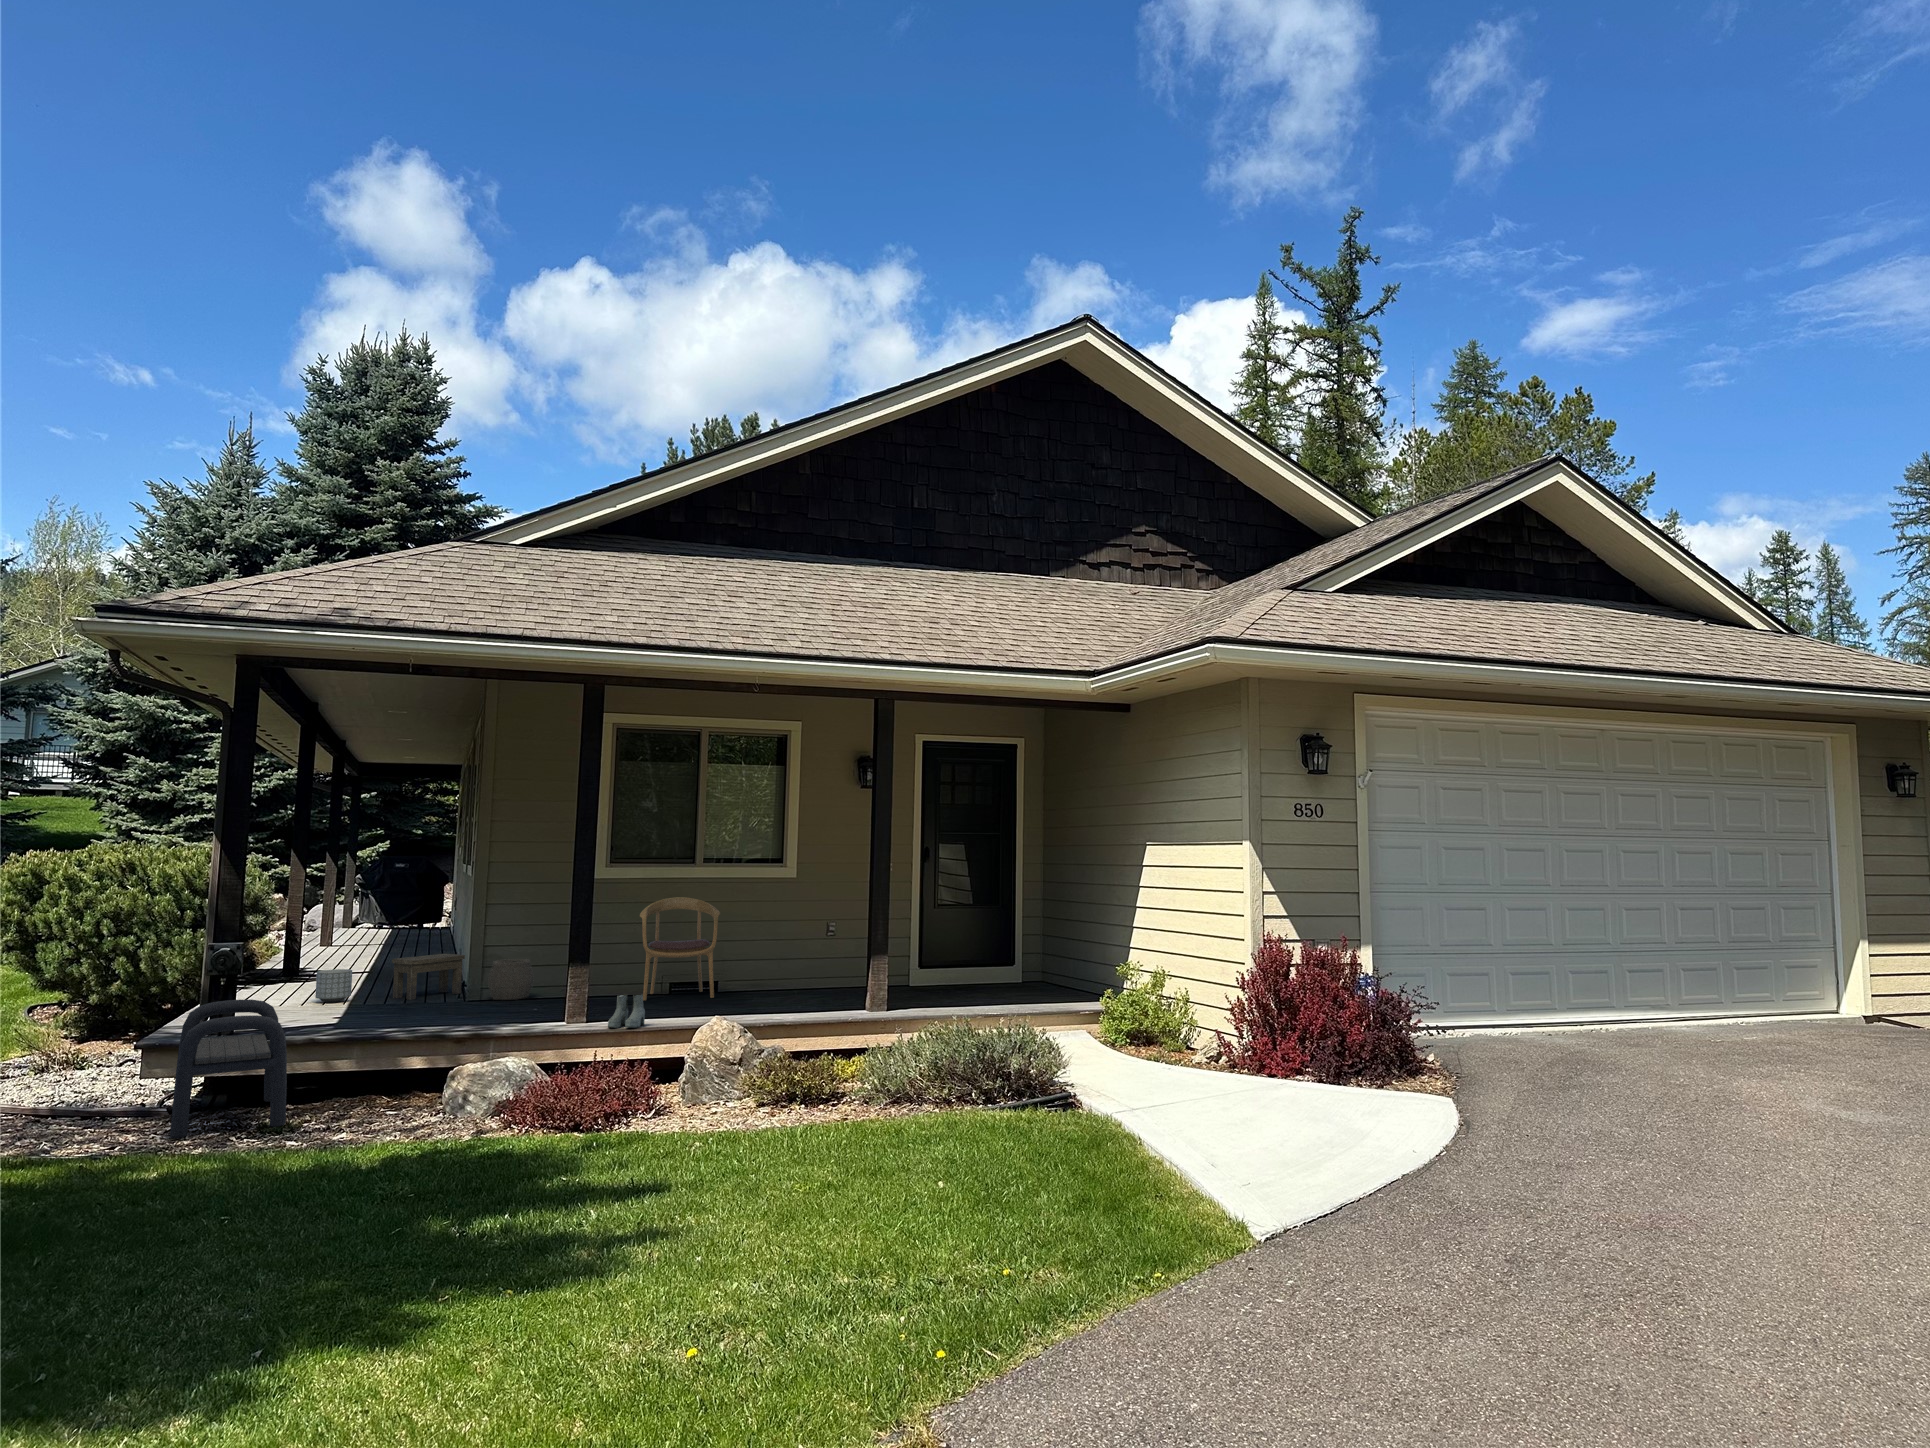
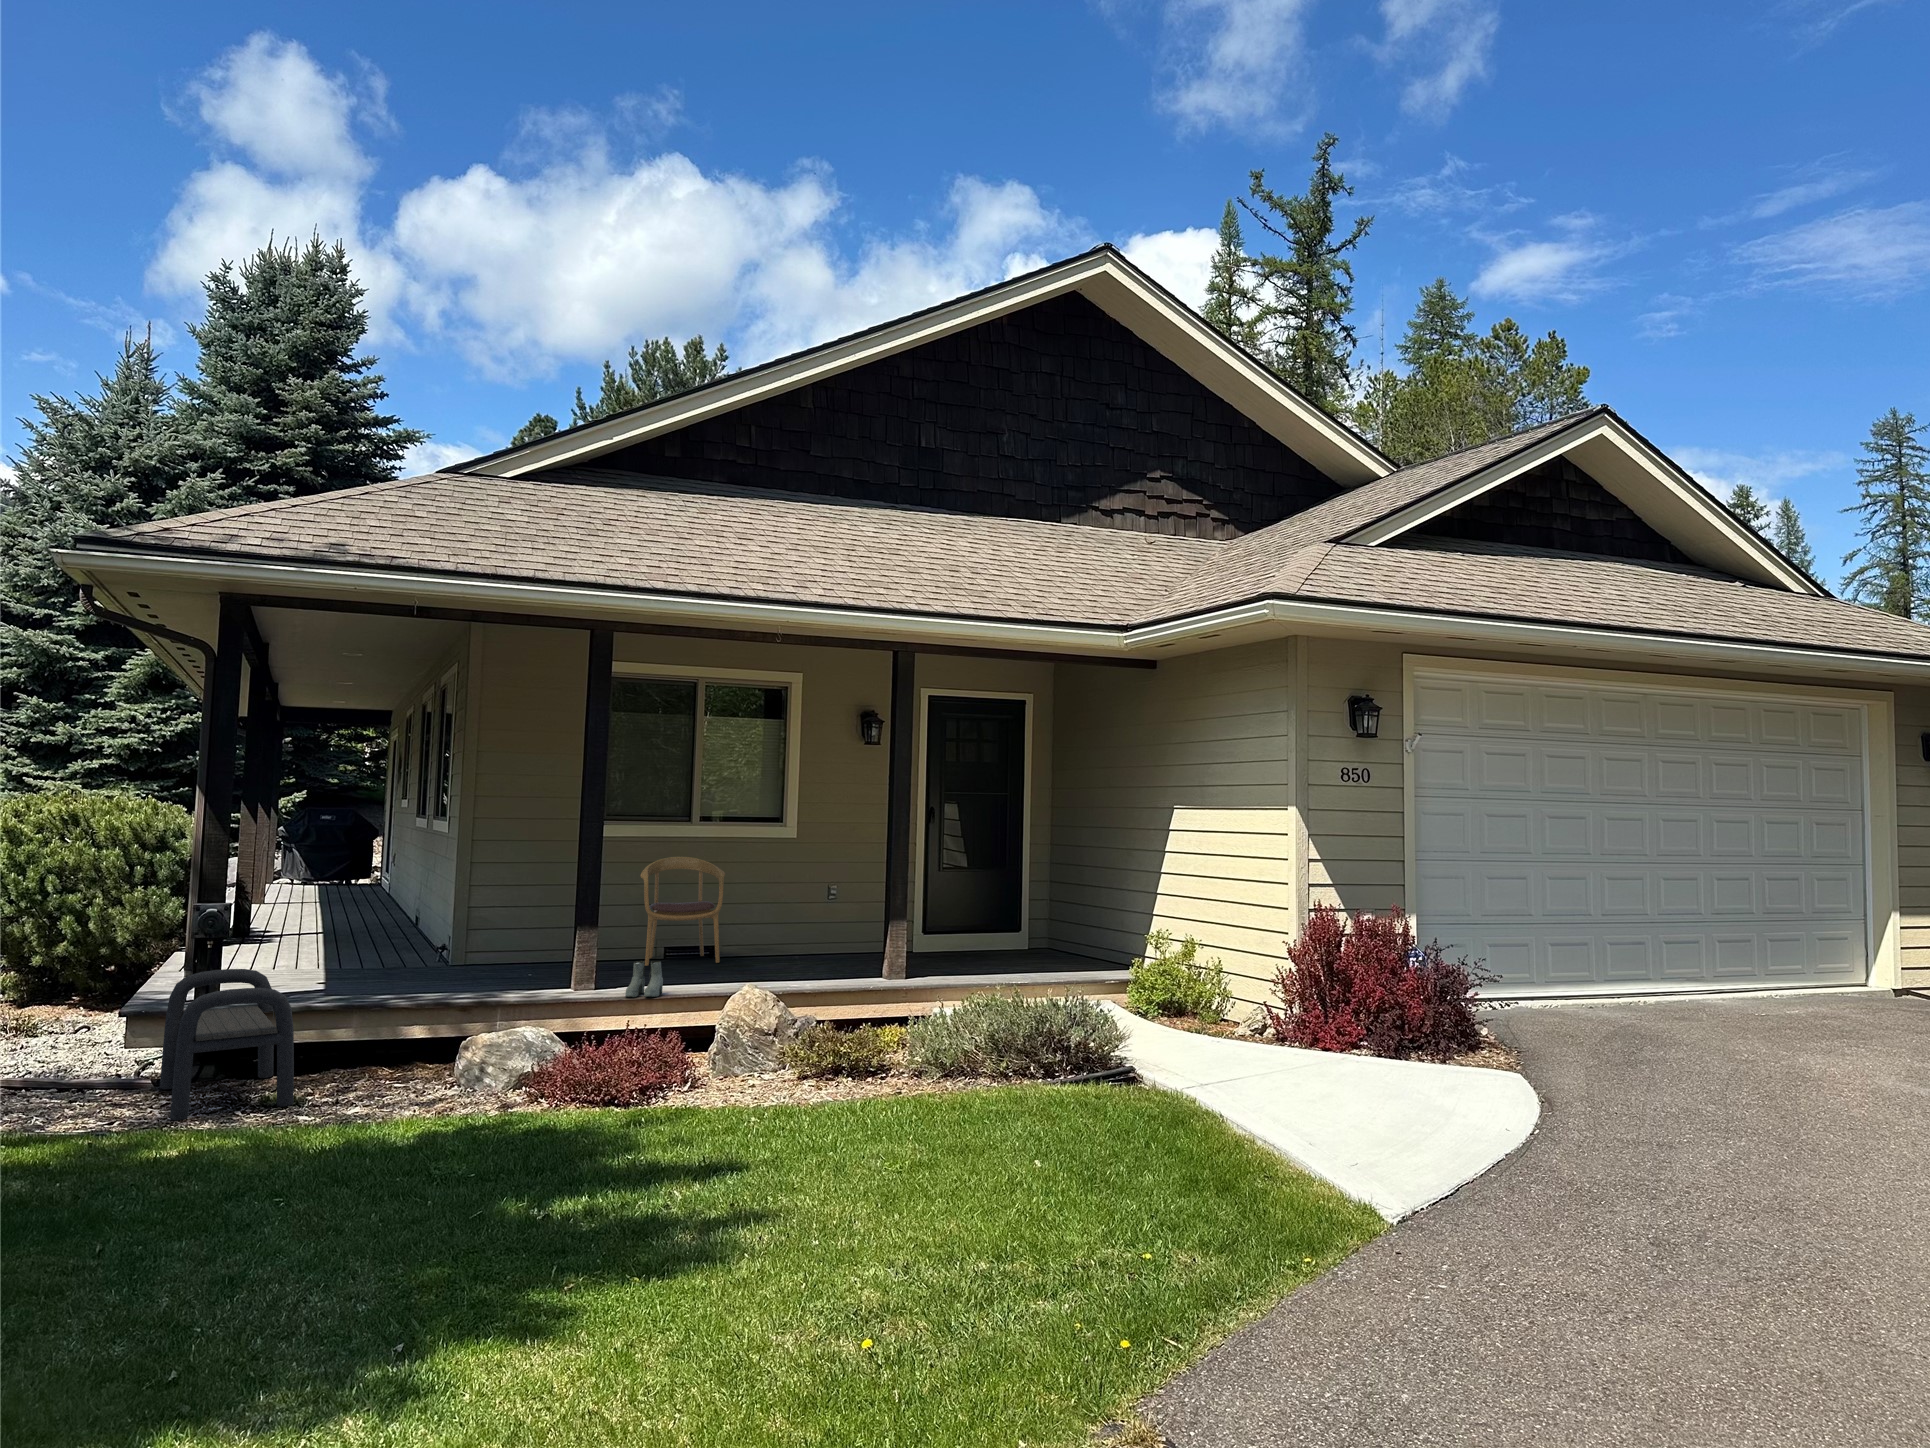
side table: present [392,954,465,1000] -> none [371,915,448,965]
woven basket: present [488,959,534,1000] -> none [477,922,526,966]
planter: present [315,969,352,1003] -> none [290,933,329,968]

